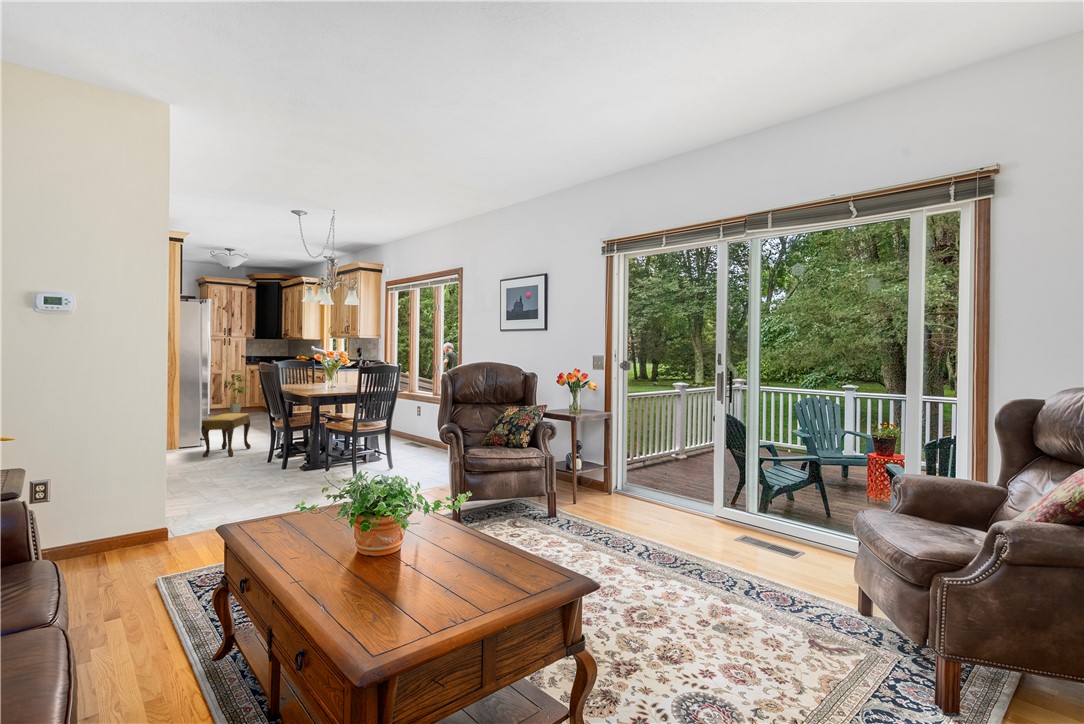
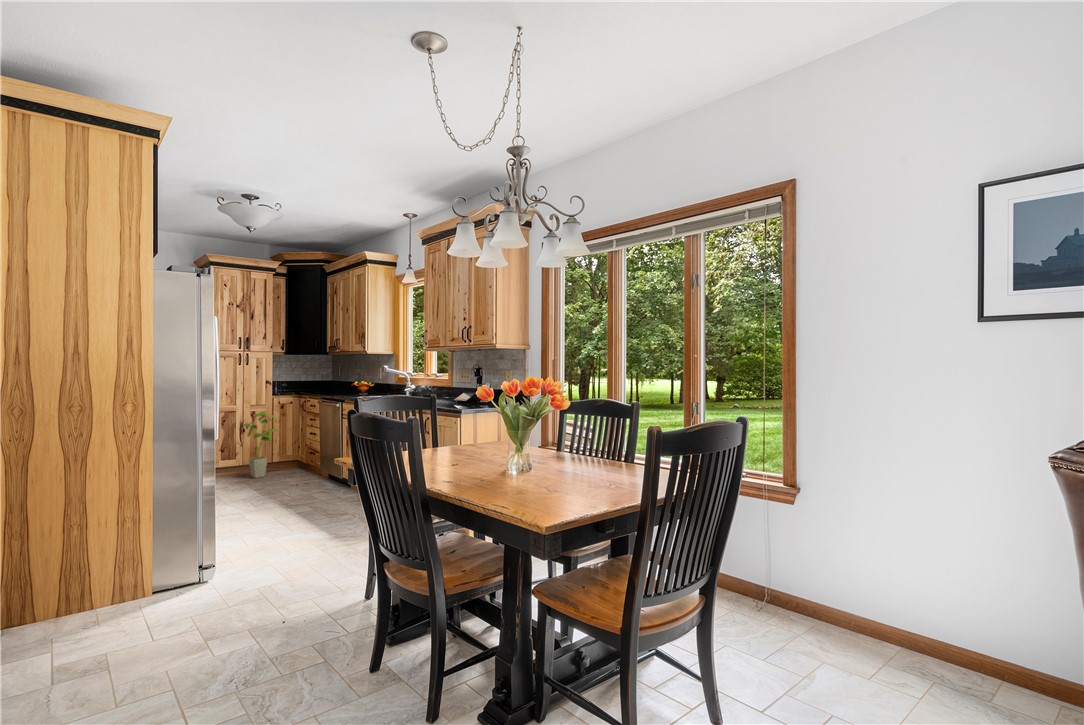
footstool: present [201,413,251,457] -> none [210,526,322,663]

